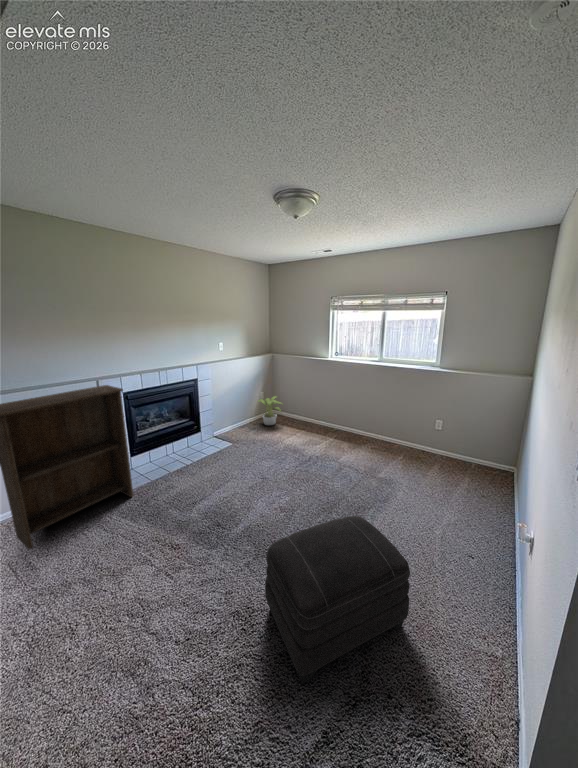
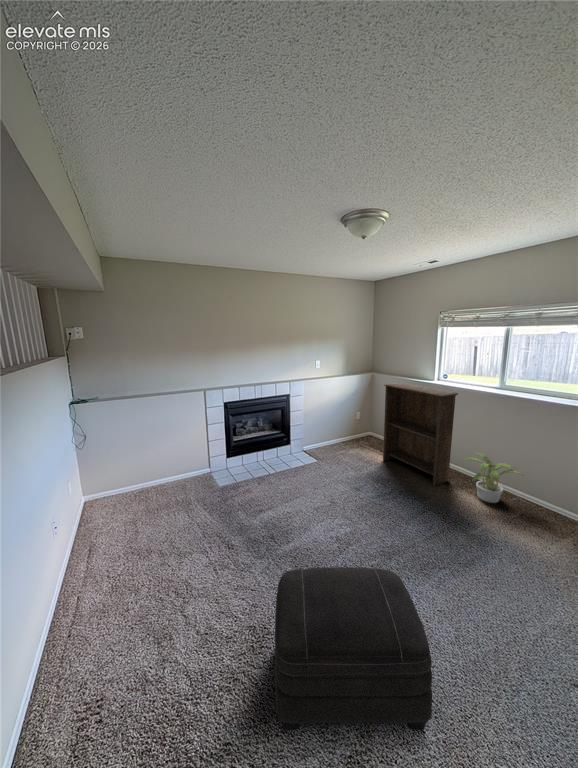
bookshelf: present [0,385,133,549] -> present [383,382,458,486]
potted plant: present [259,396,281,425] -> present [464,453,521,503]

